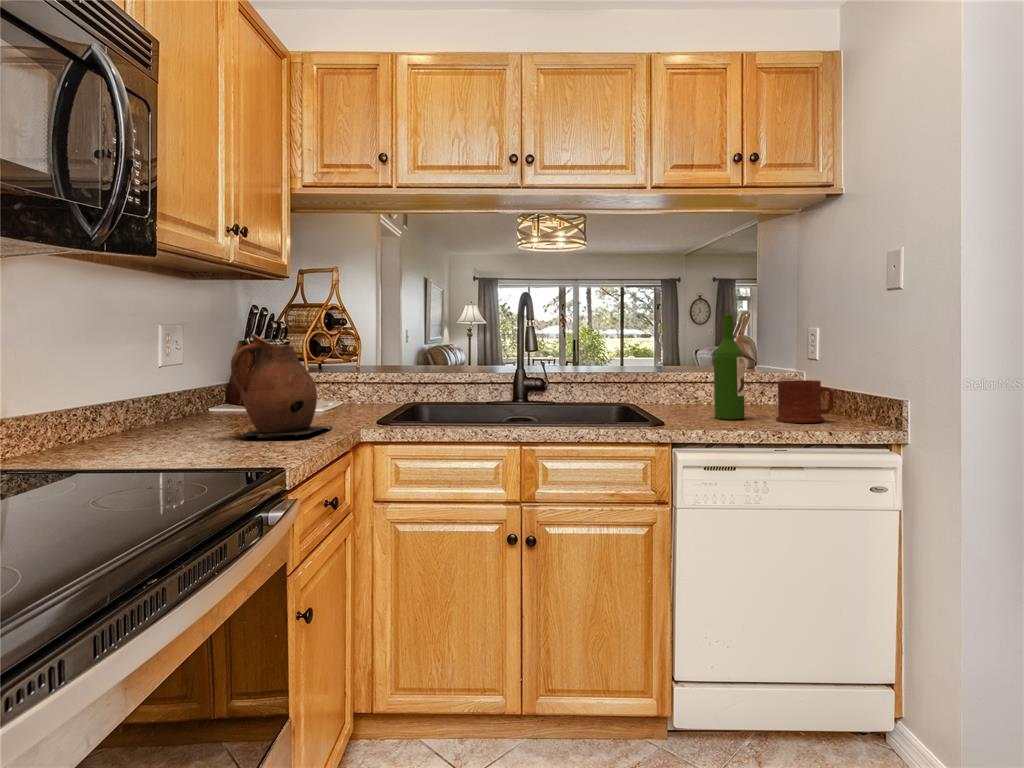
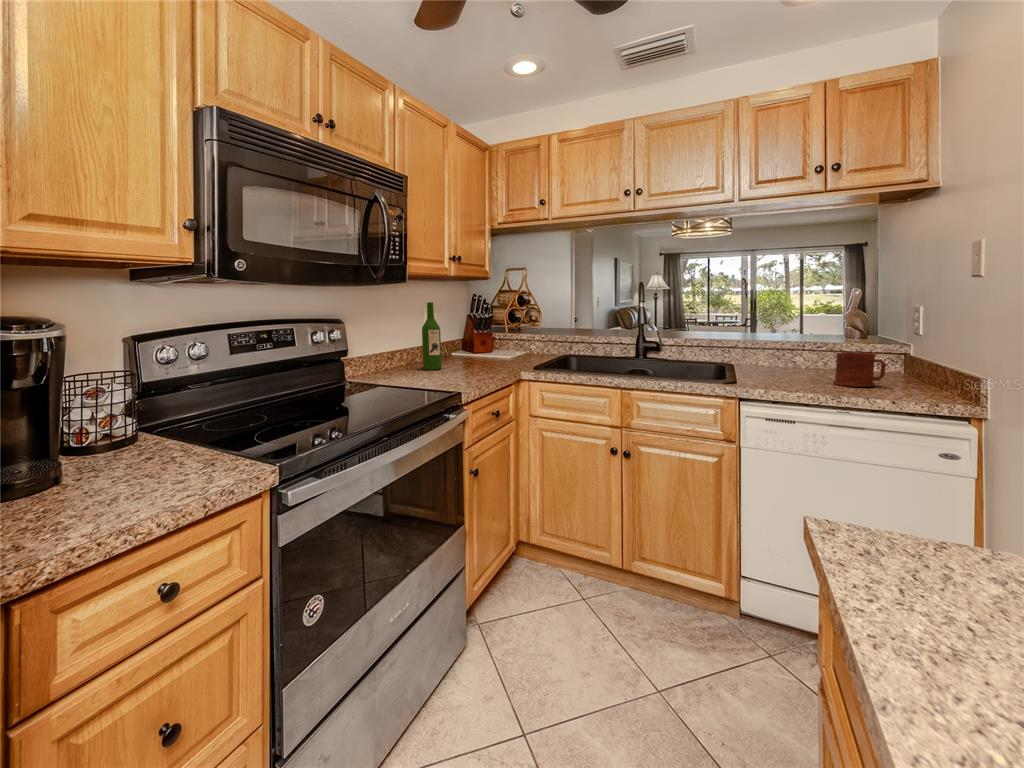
wine bottle: present [714,315,745,419] -> present [422,302,442,370]
ceramic pitcher: present [231,335,332,436] -> none [449,312,507,374]

